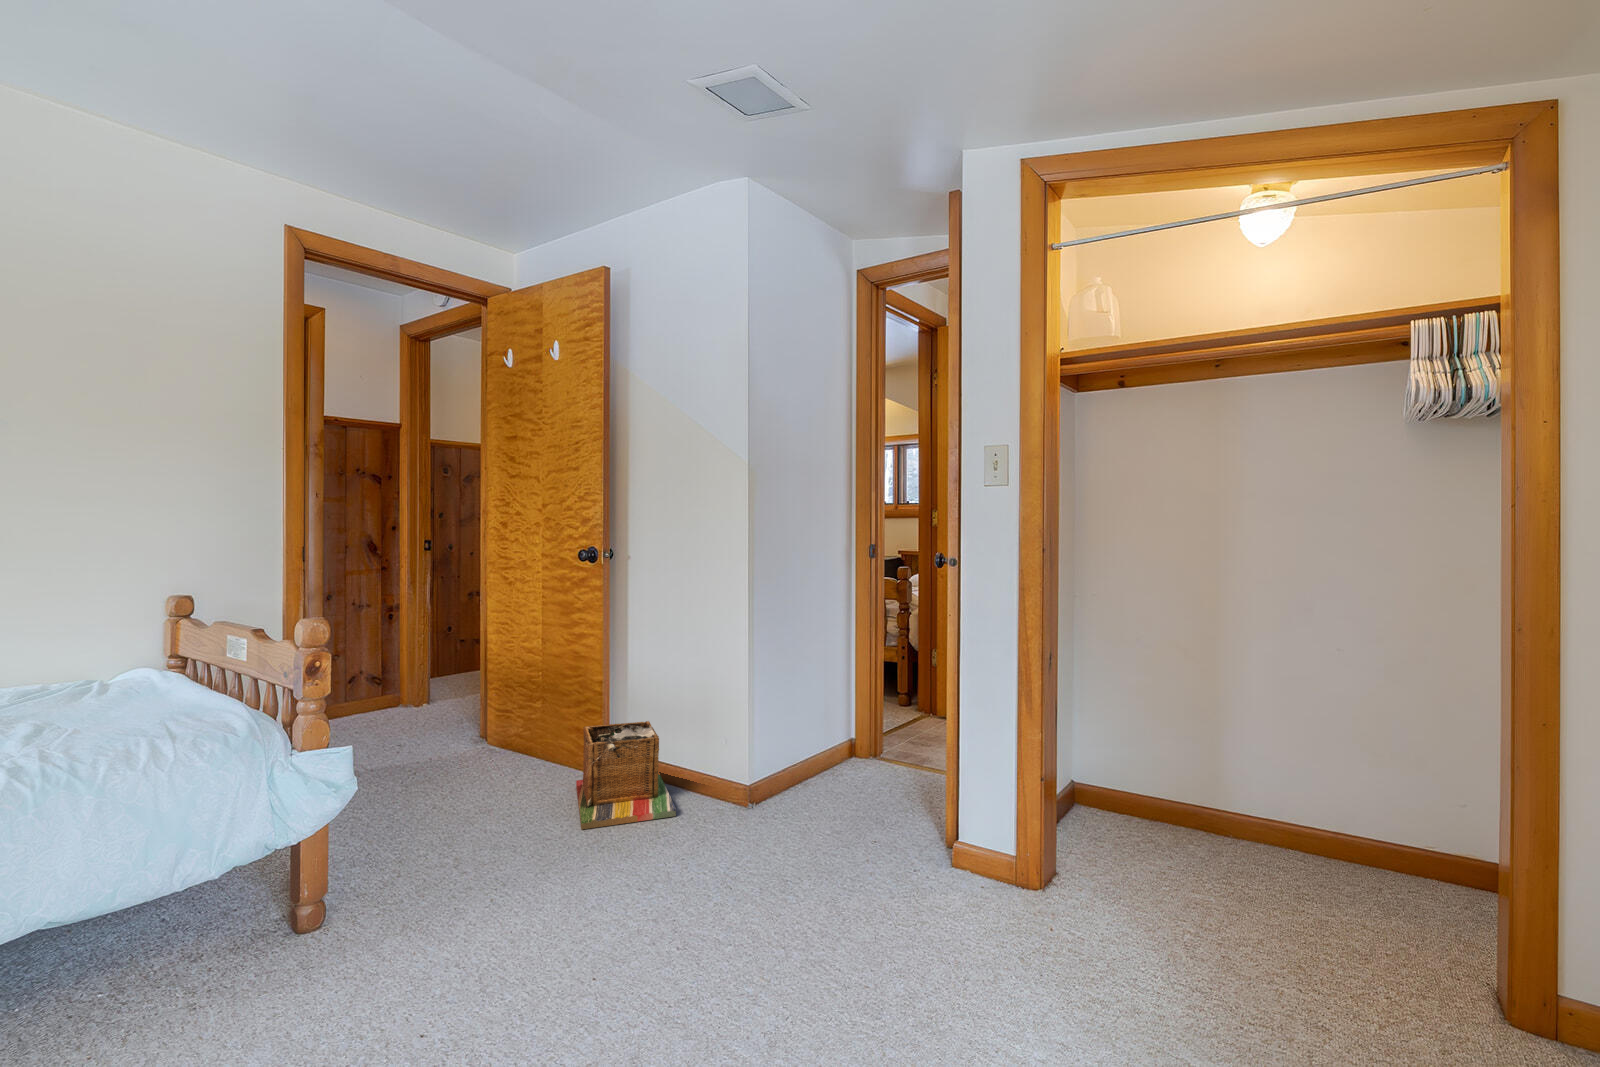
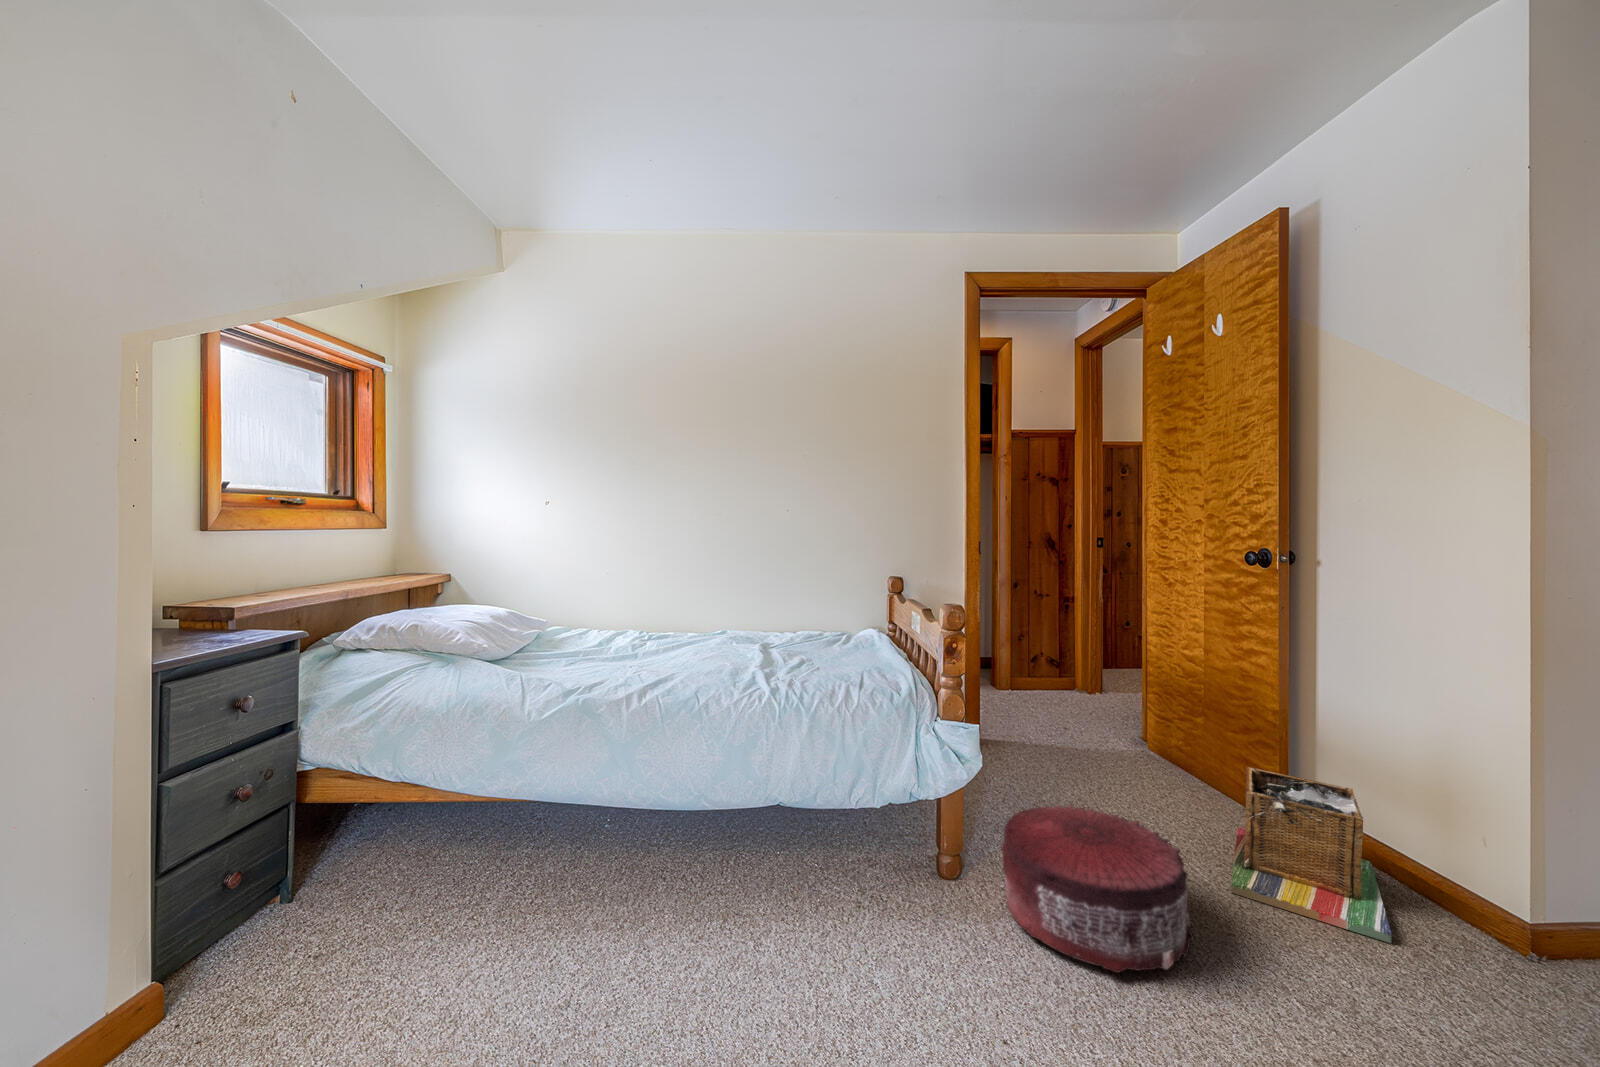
pouf: none [379,795,566,947] -> present [1000,805,1194,973]

